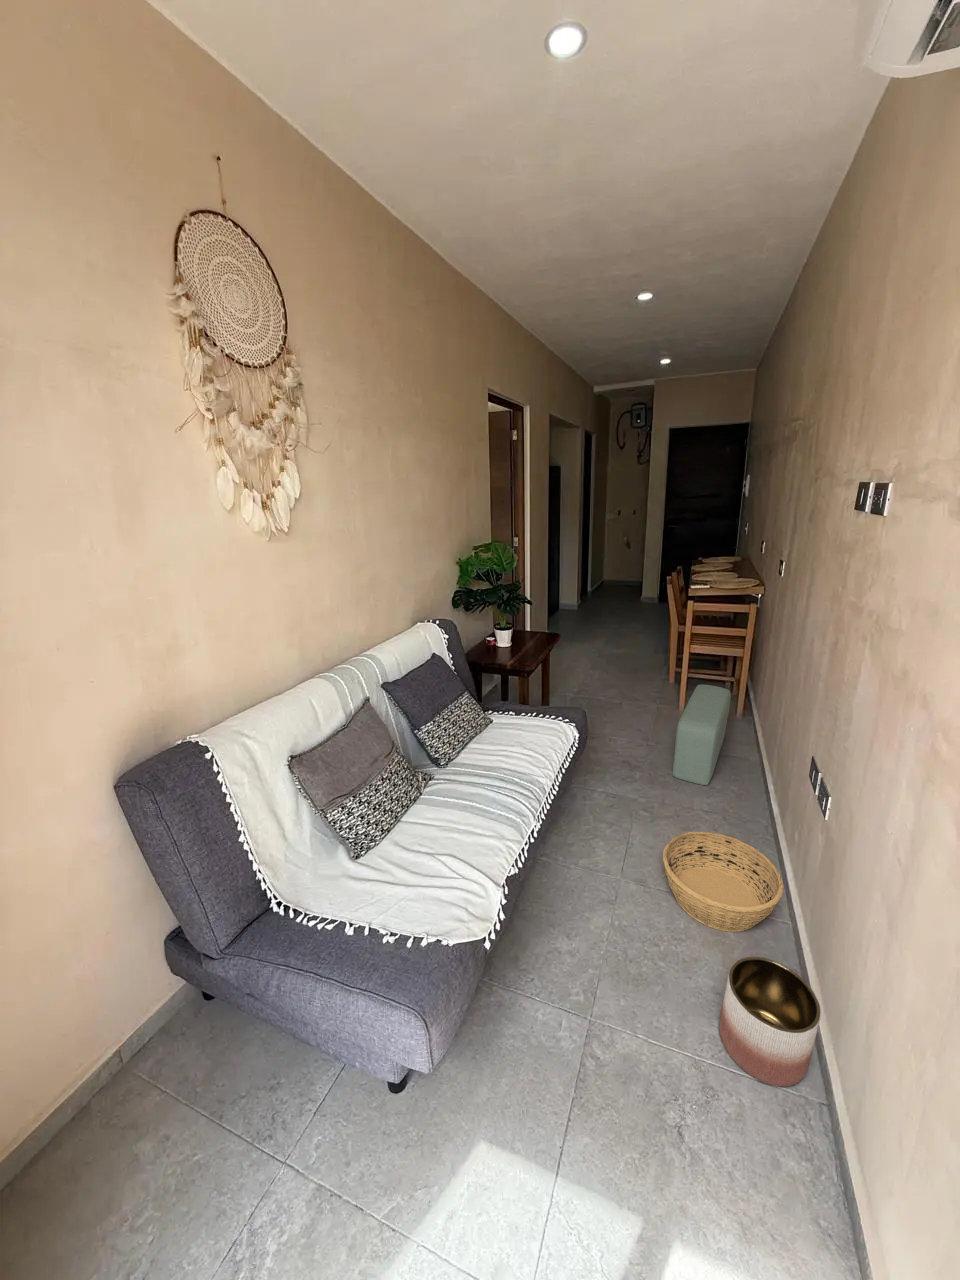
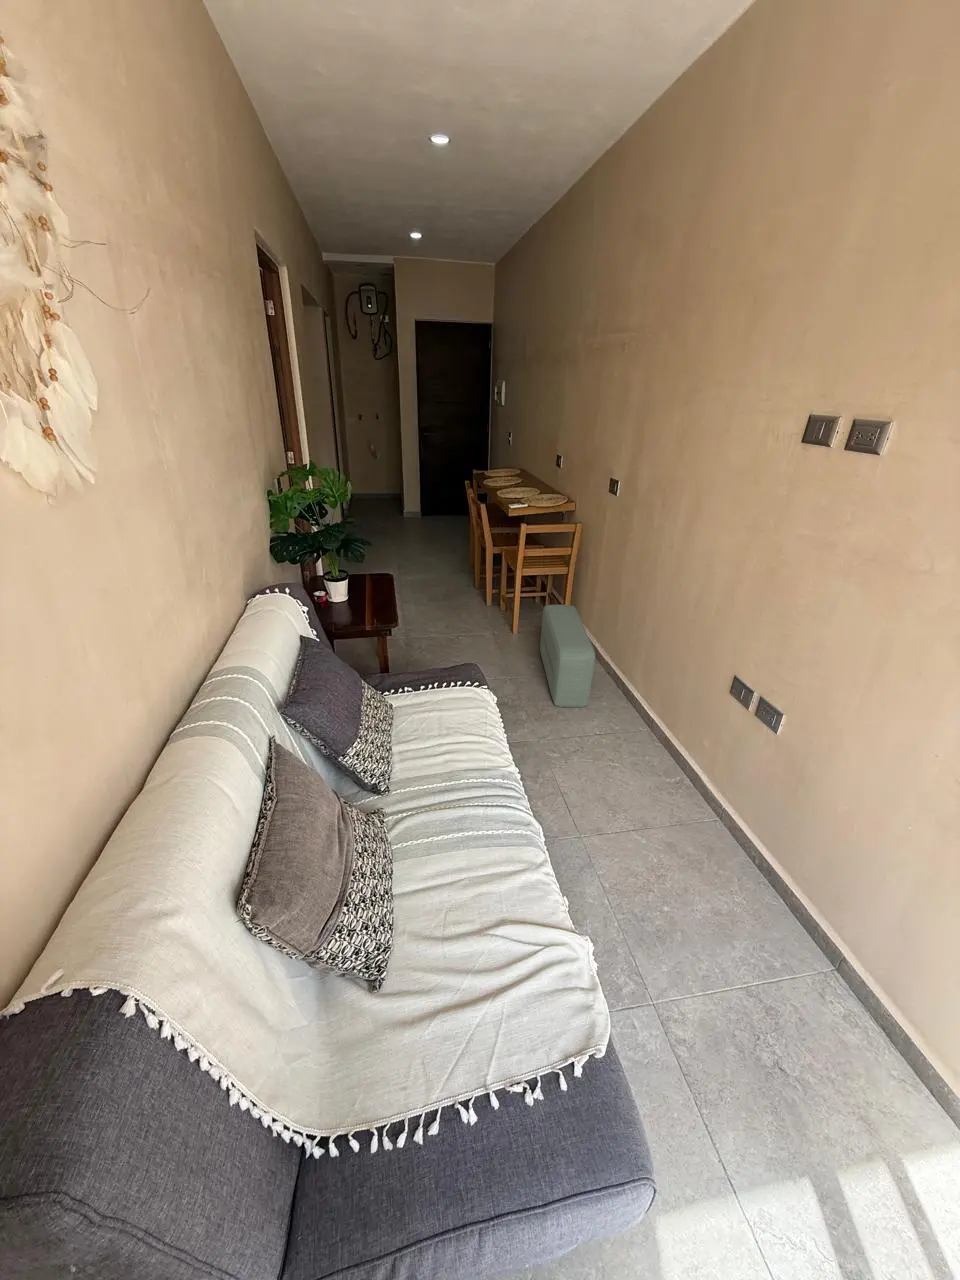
basket: present [663,832,784,932] -> none [617,758,729,852]
planter: present [719,957,821,1086] -> none [741,872,842,981]

